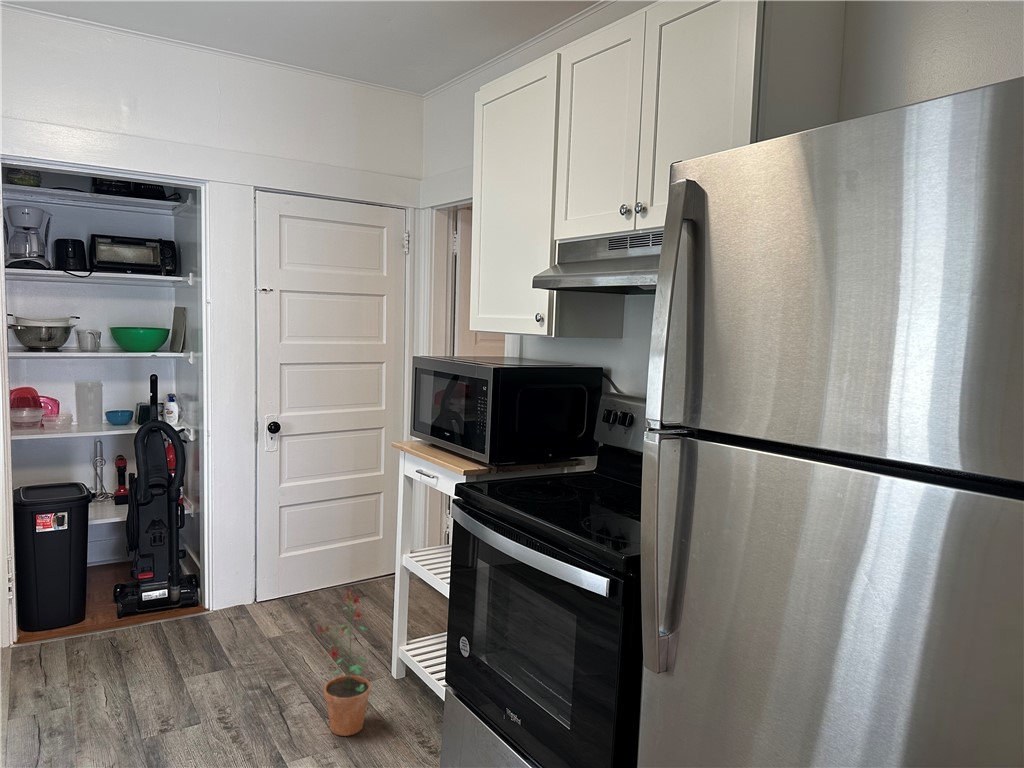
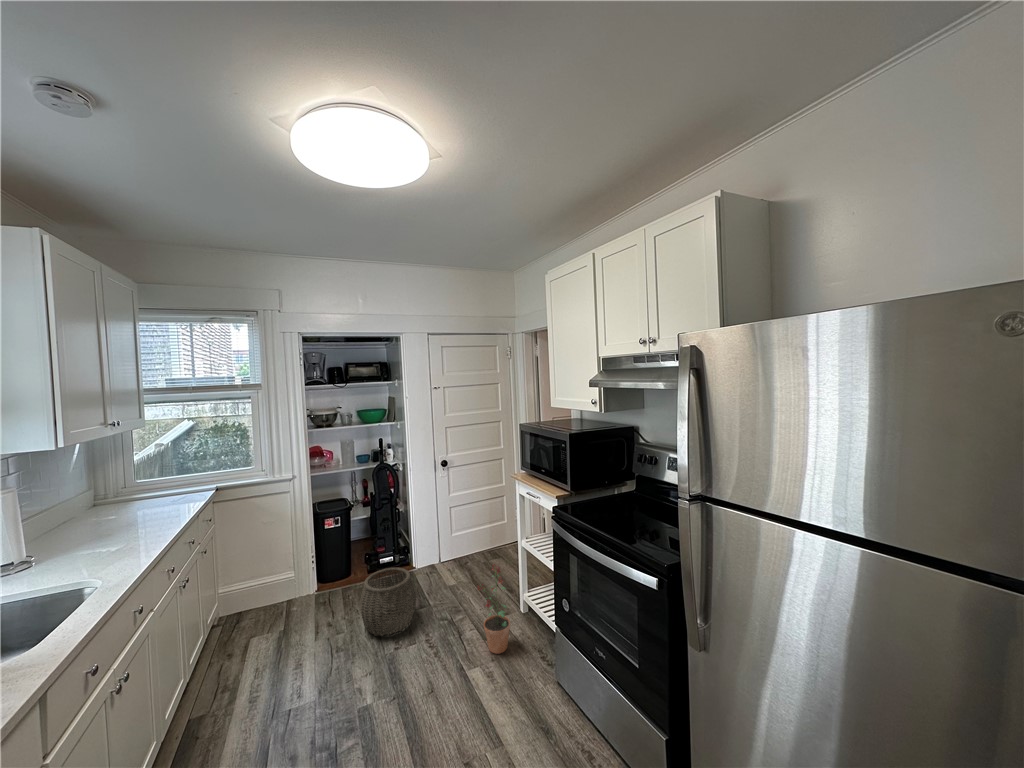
woven basket: none [98,599,207,712] -> present [360,568,417,636]

